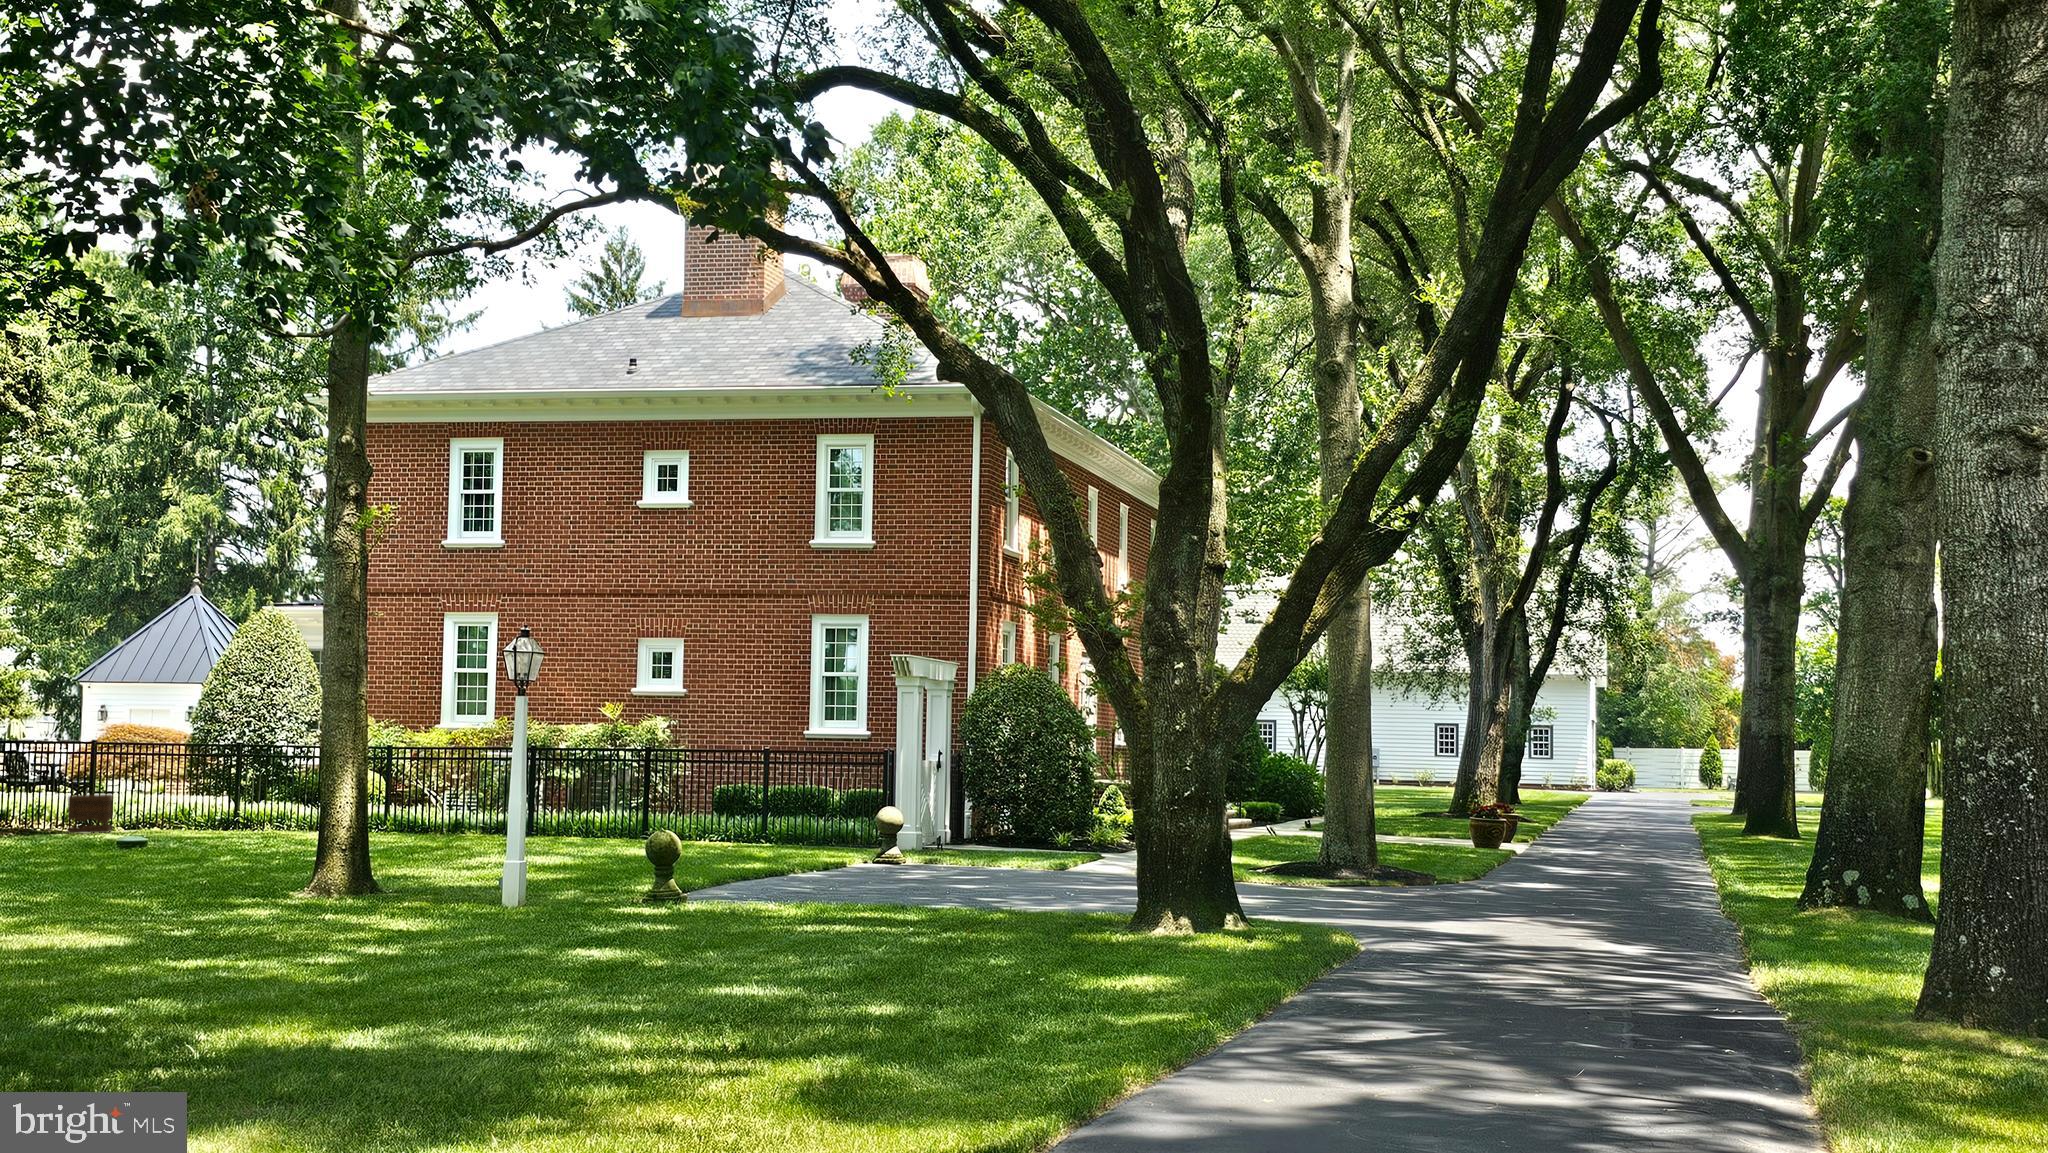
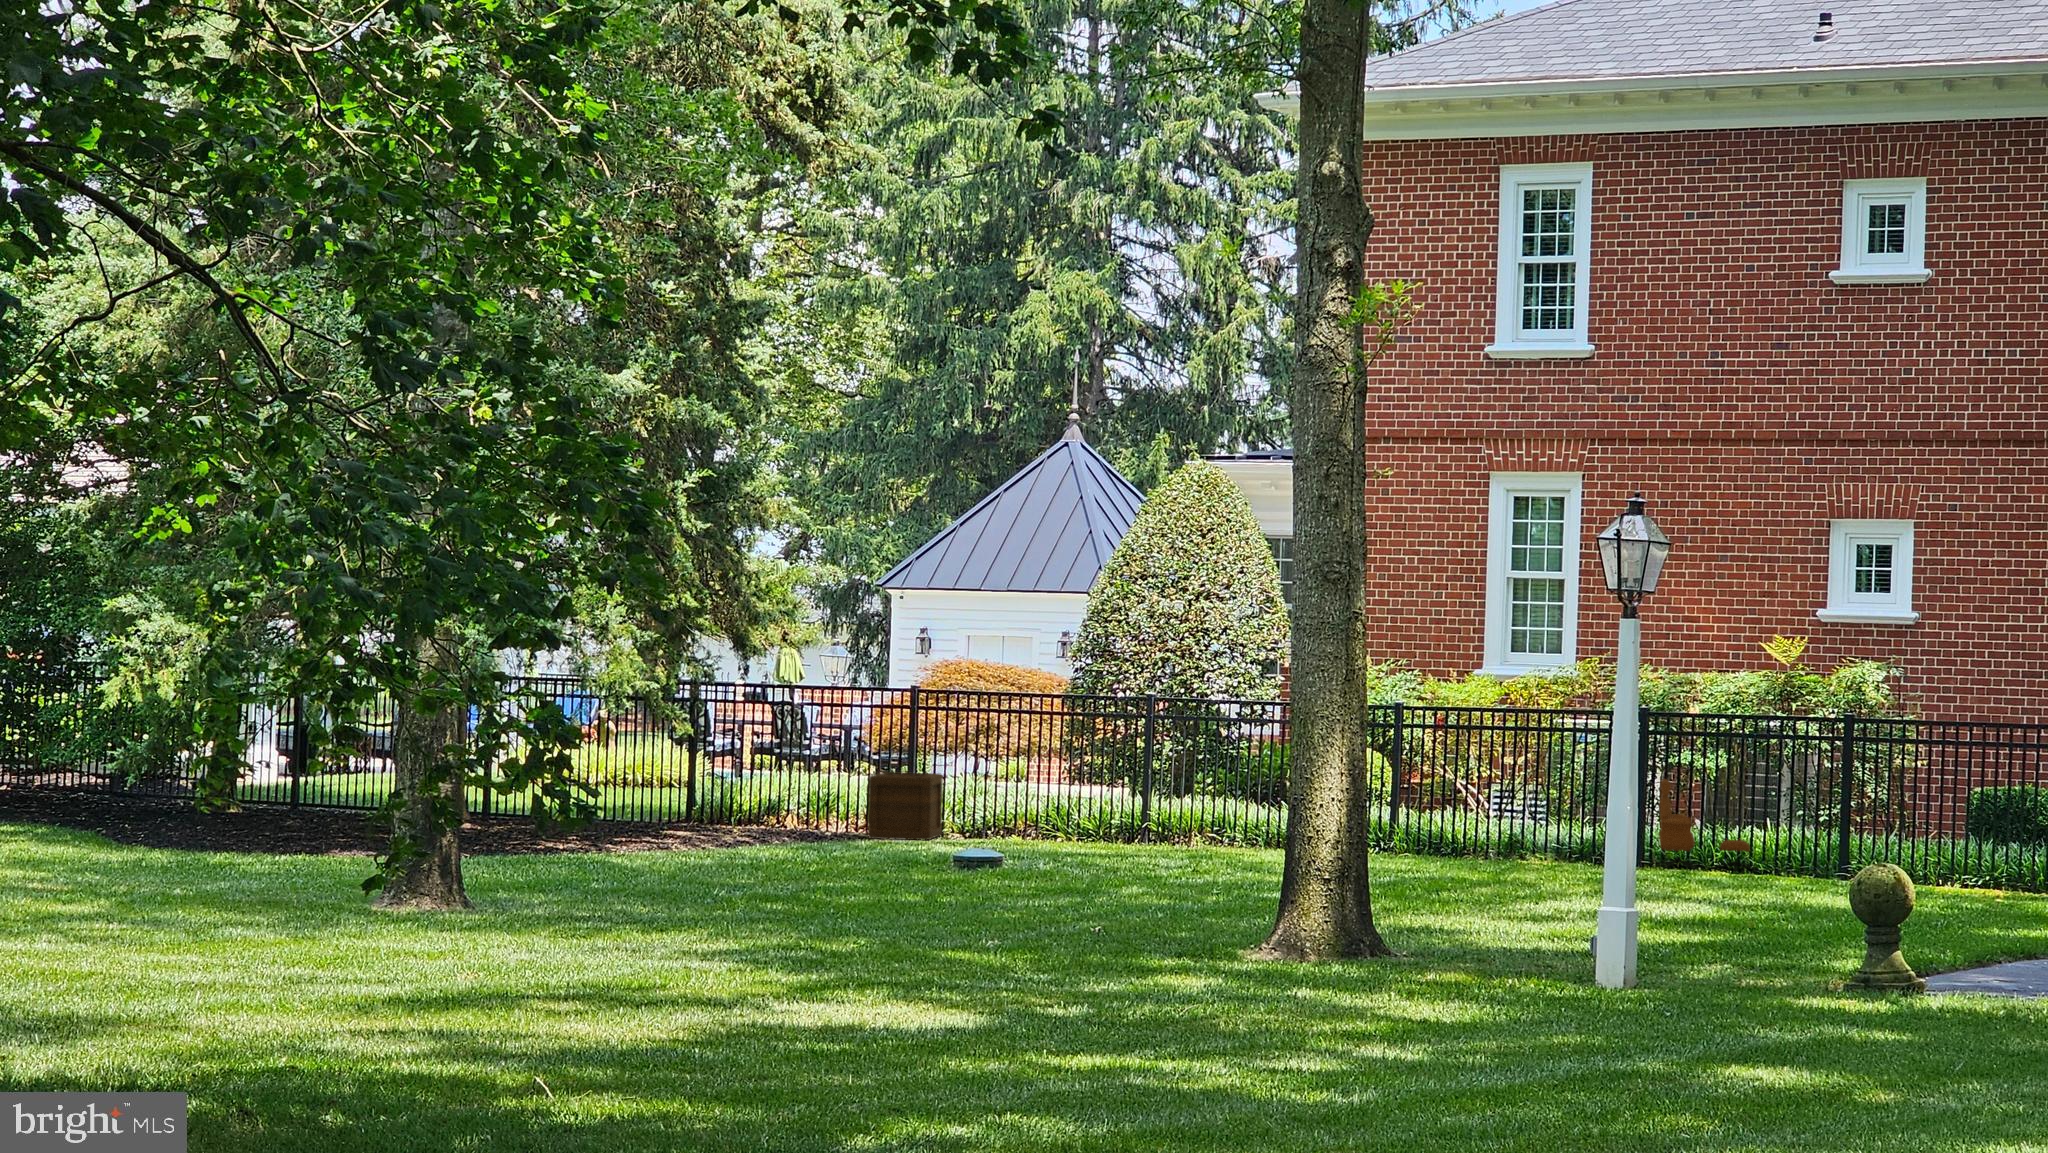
lounge chair: none [526,782,581,828] -> present [1657,779,1758,871]

